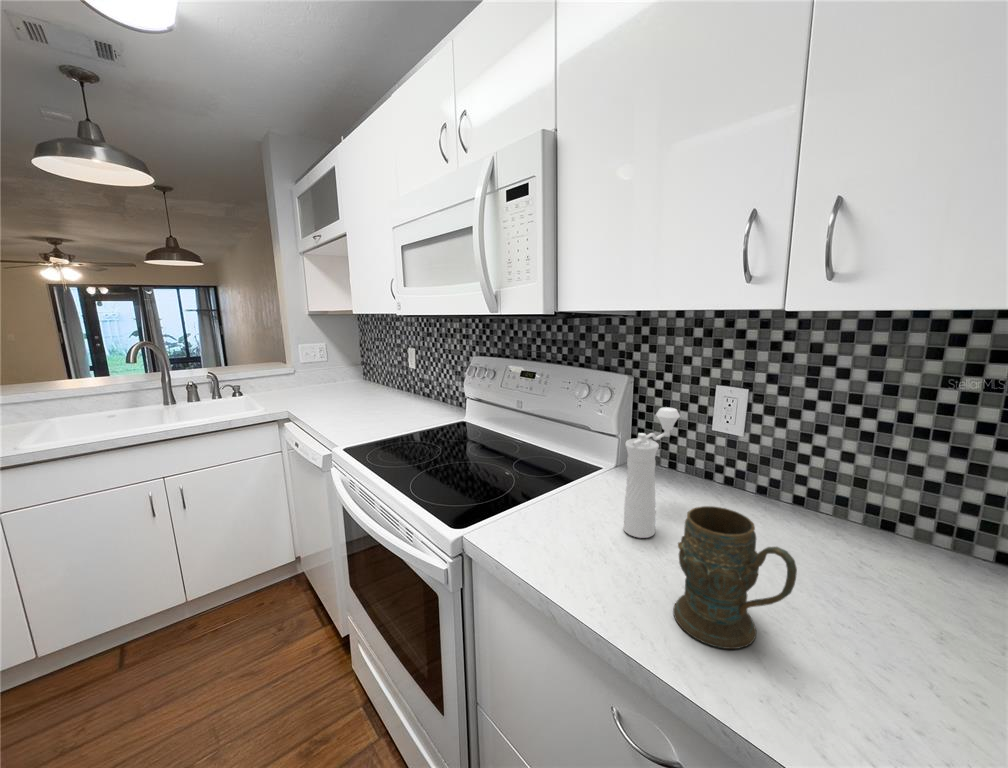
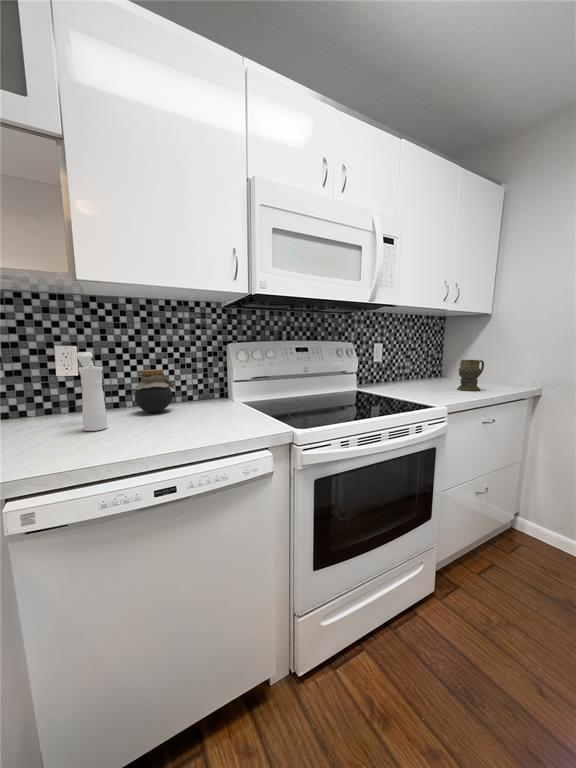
jar: none [401,374,434,409] -> present [135,370,175,412]
pepper mill: present [624,407,680,538] -> present [76,352,107,431]

